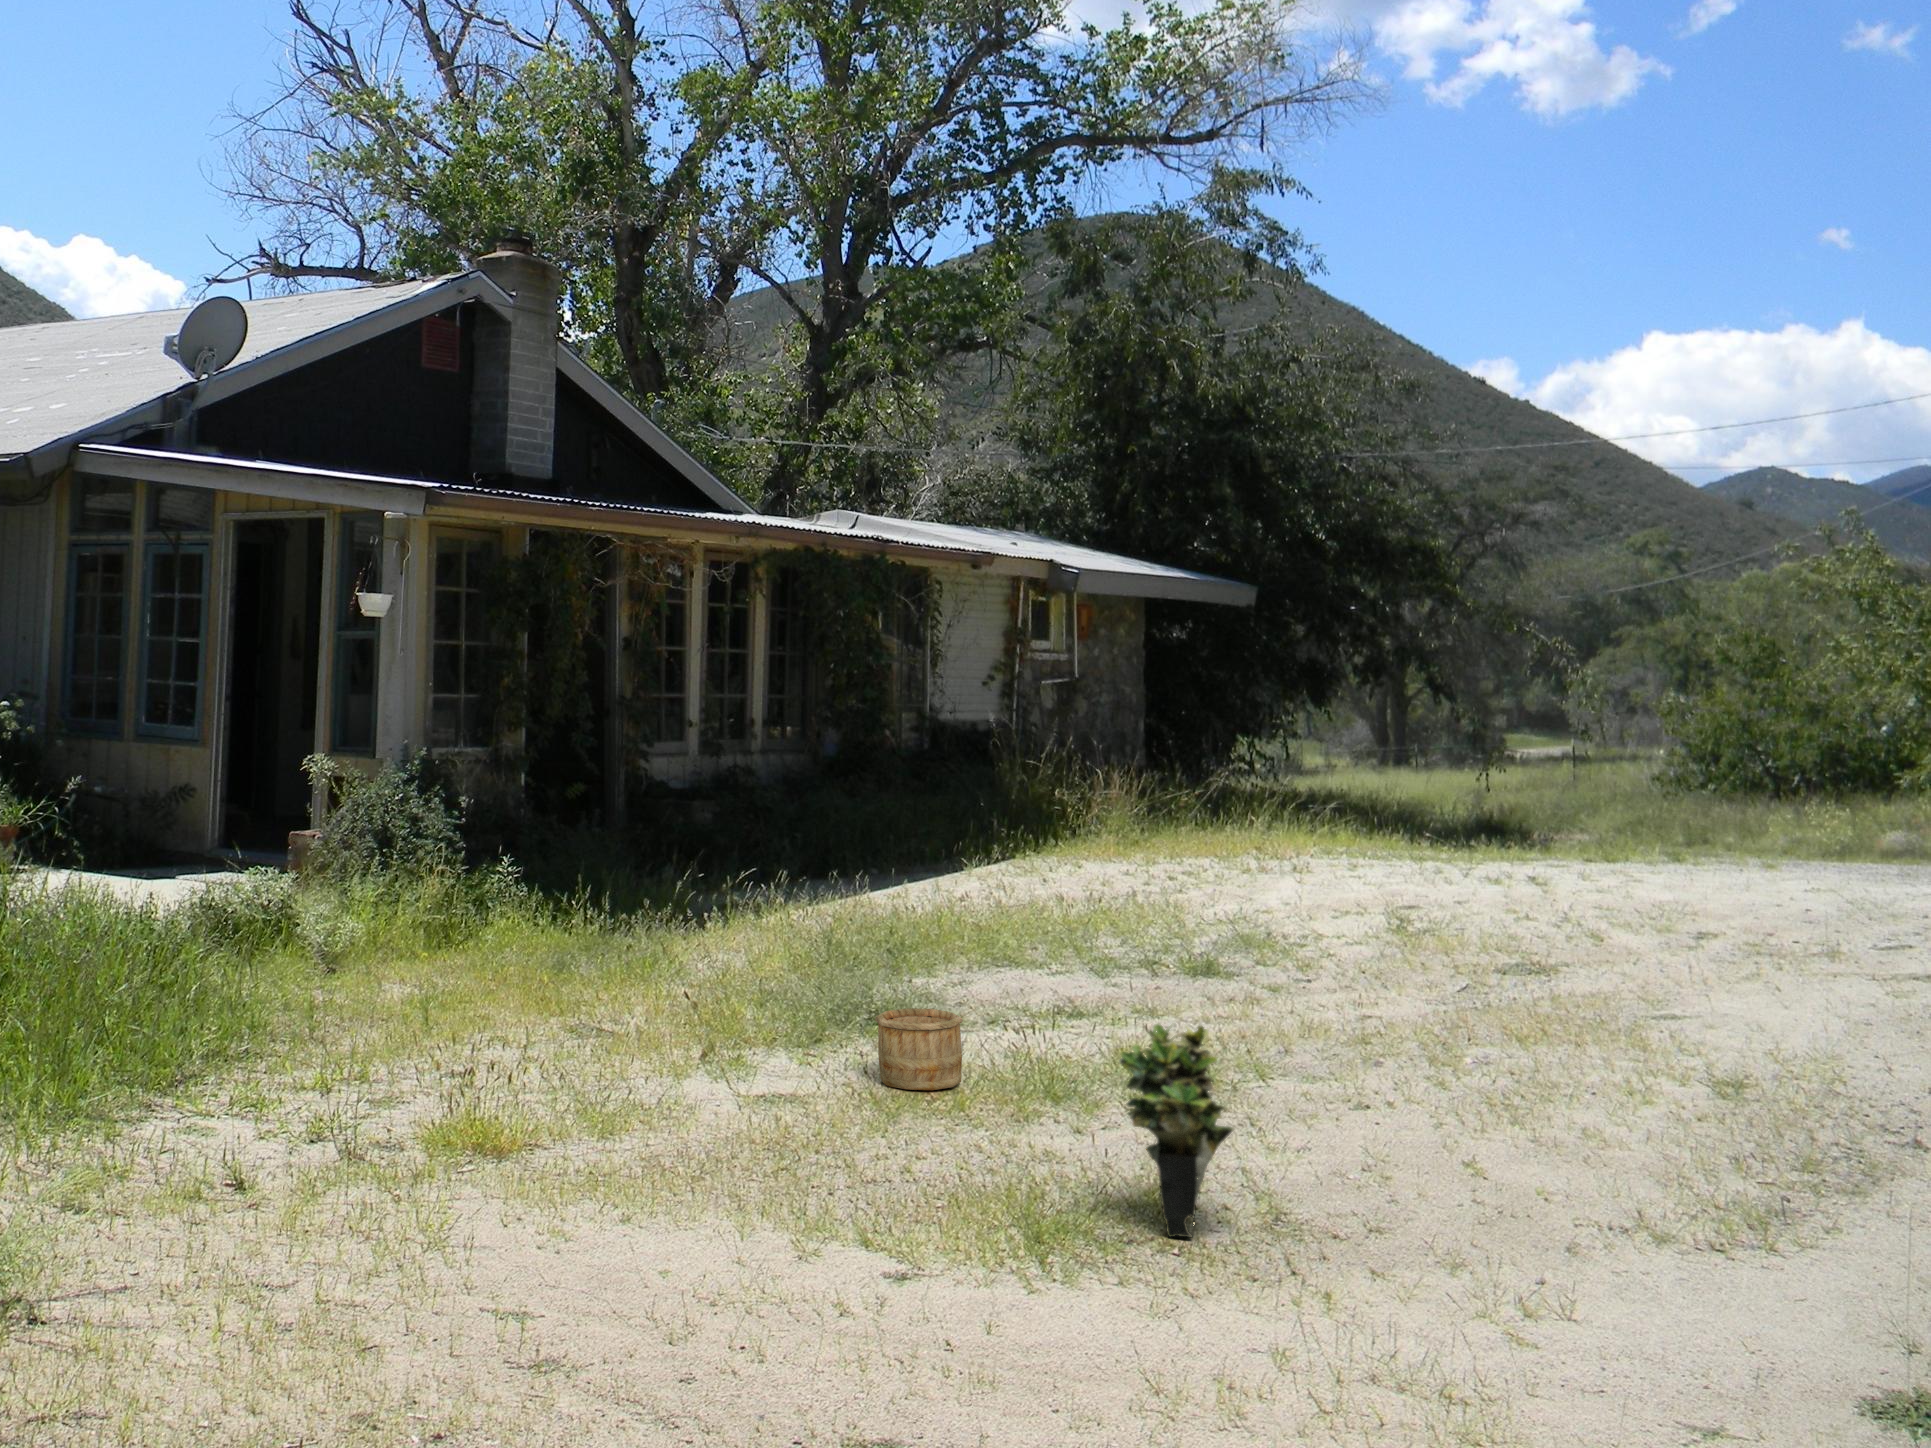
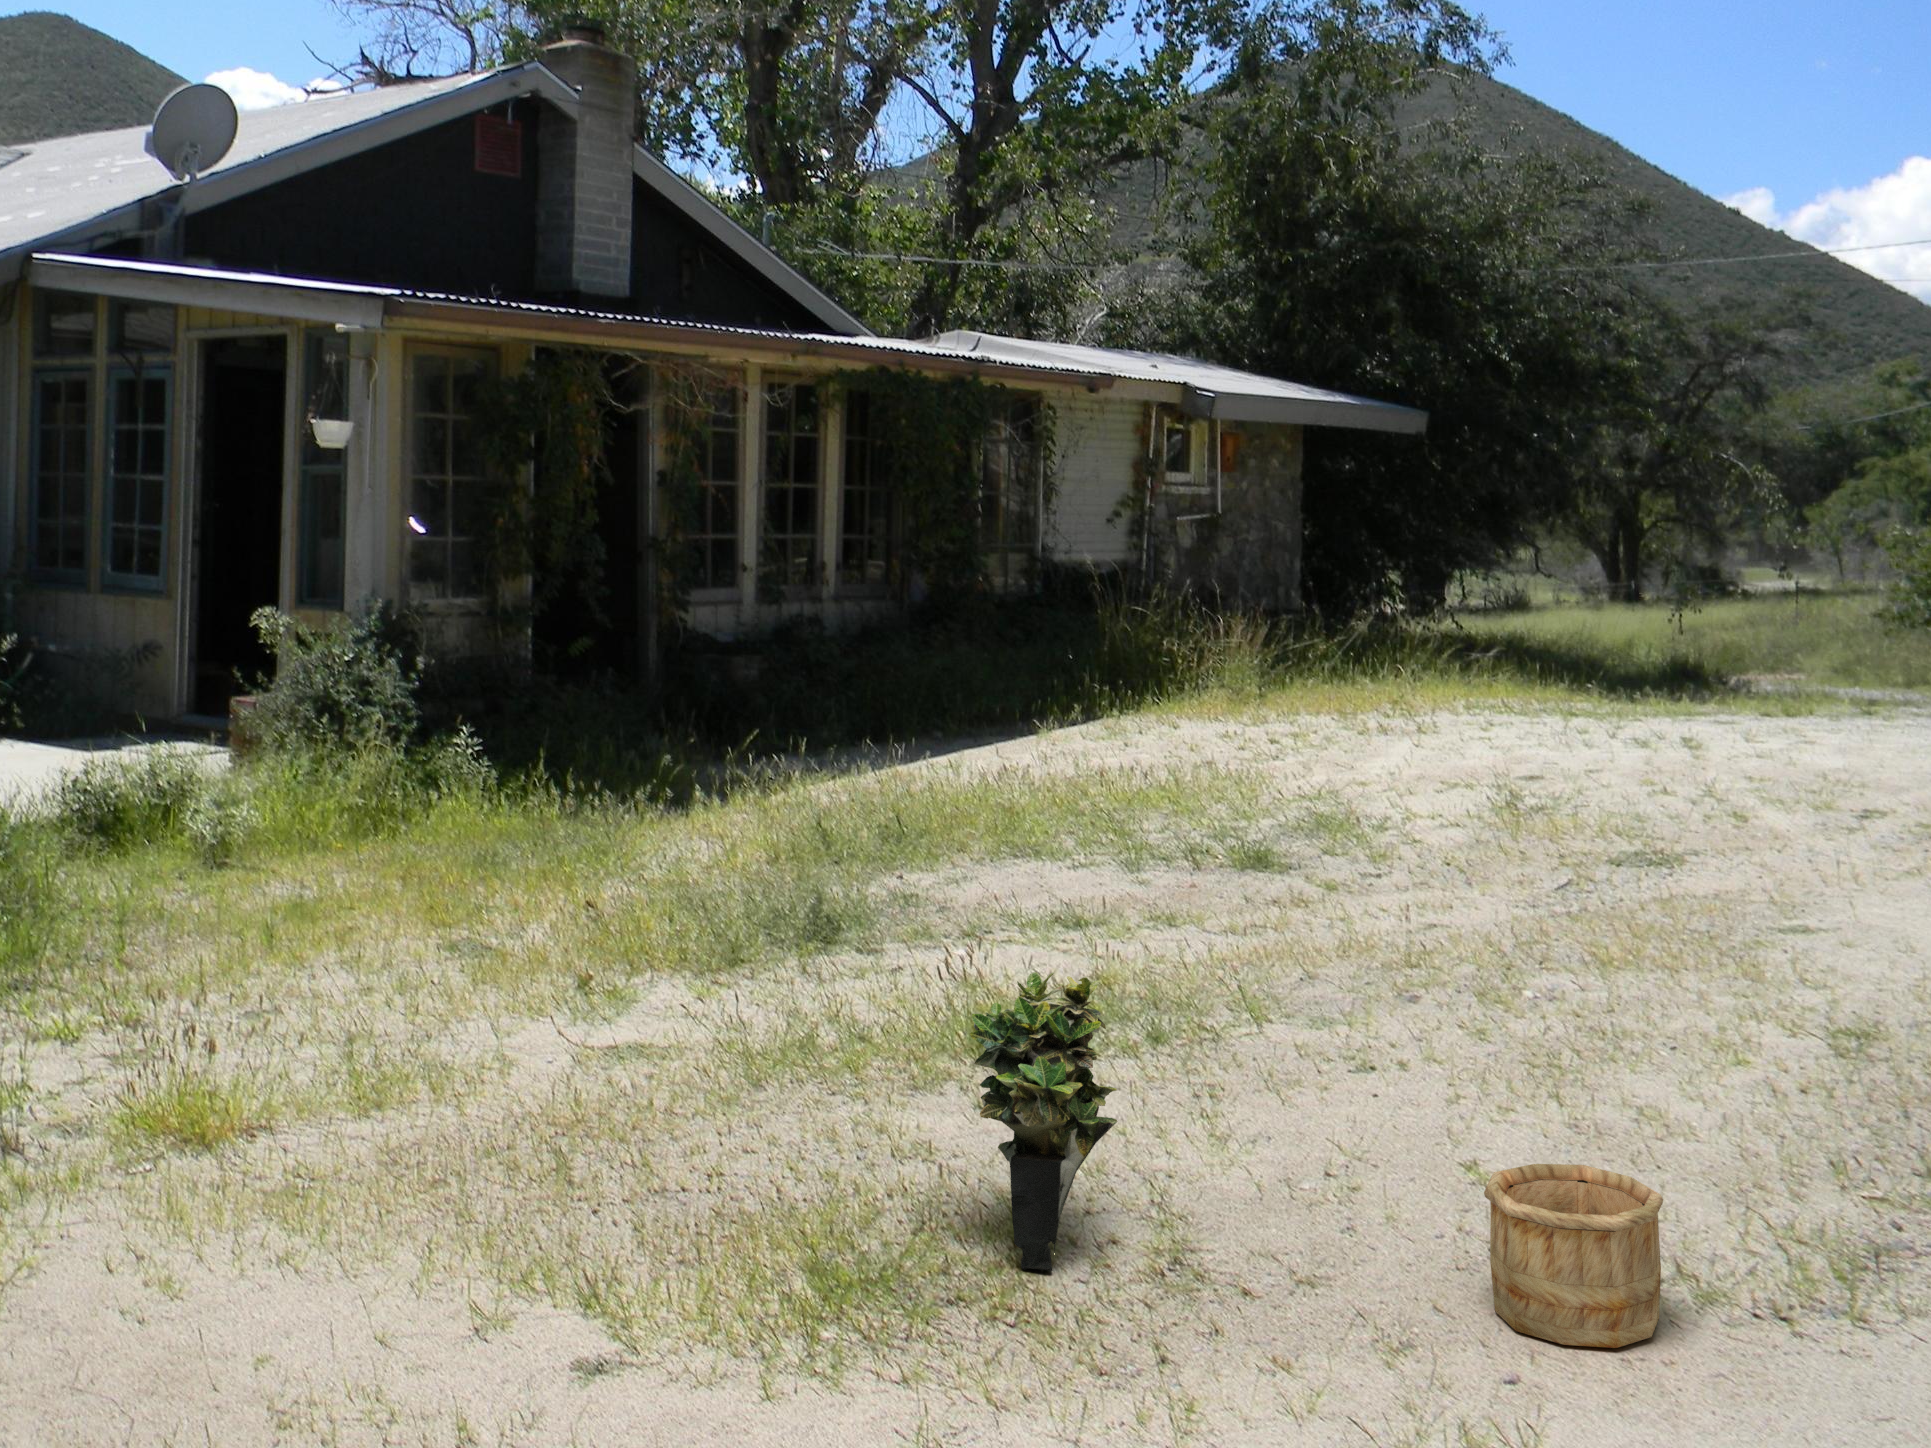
wooden bucket: present [875,1008,963,1090] -> present [1484,1164,1663,1348]

